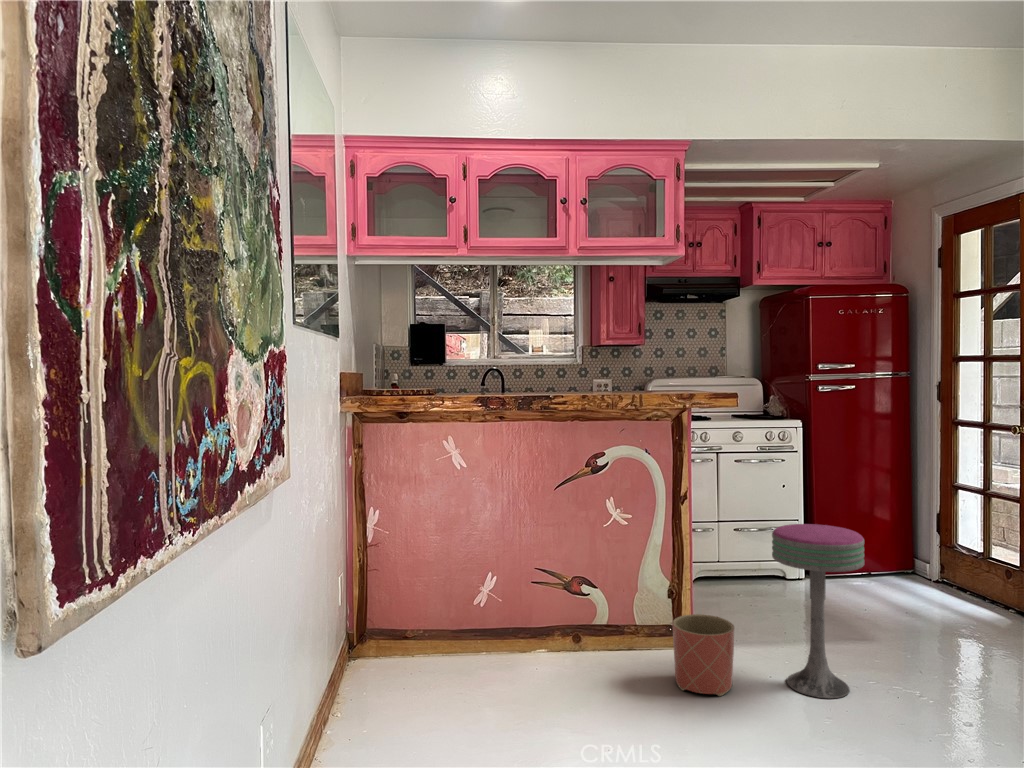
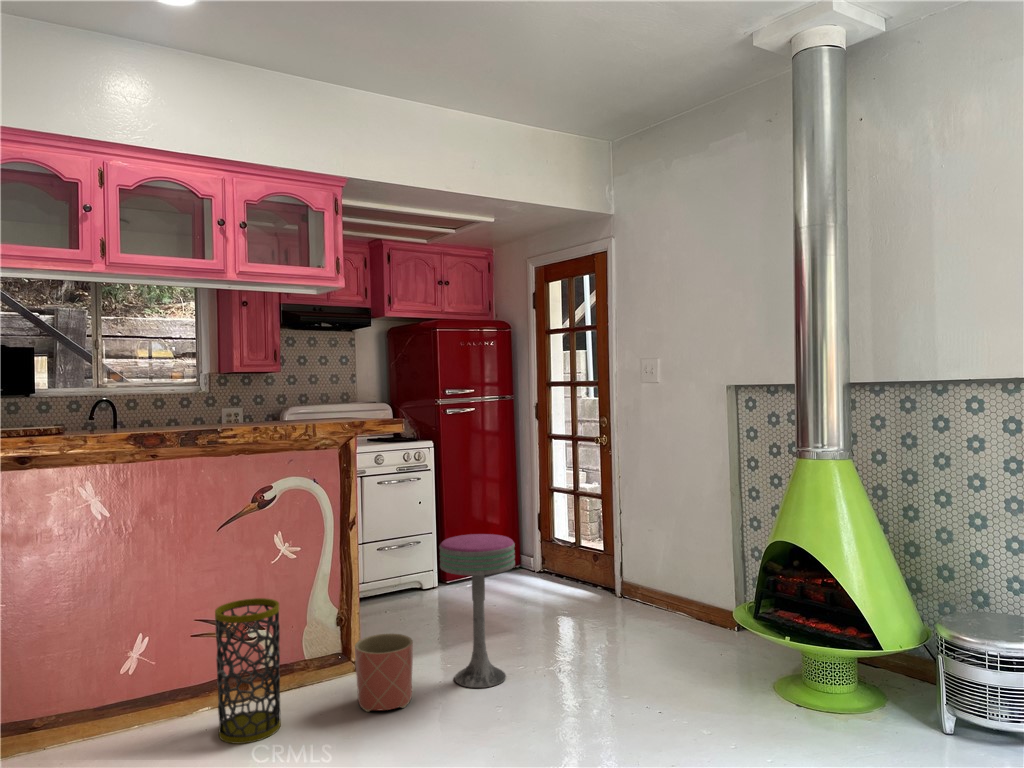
trash can: none [541,556,598,690] -> present [215,598,281,744]

